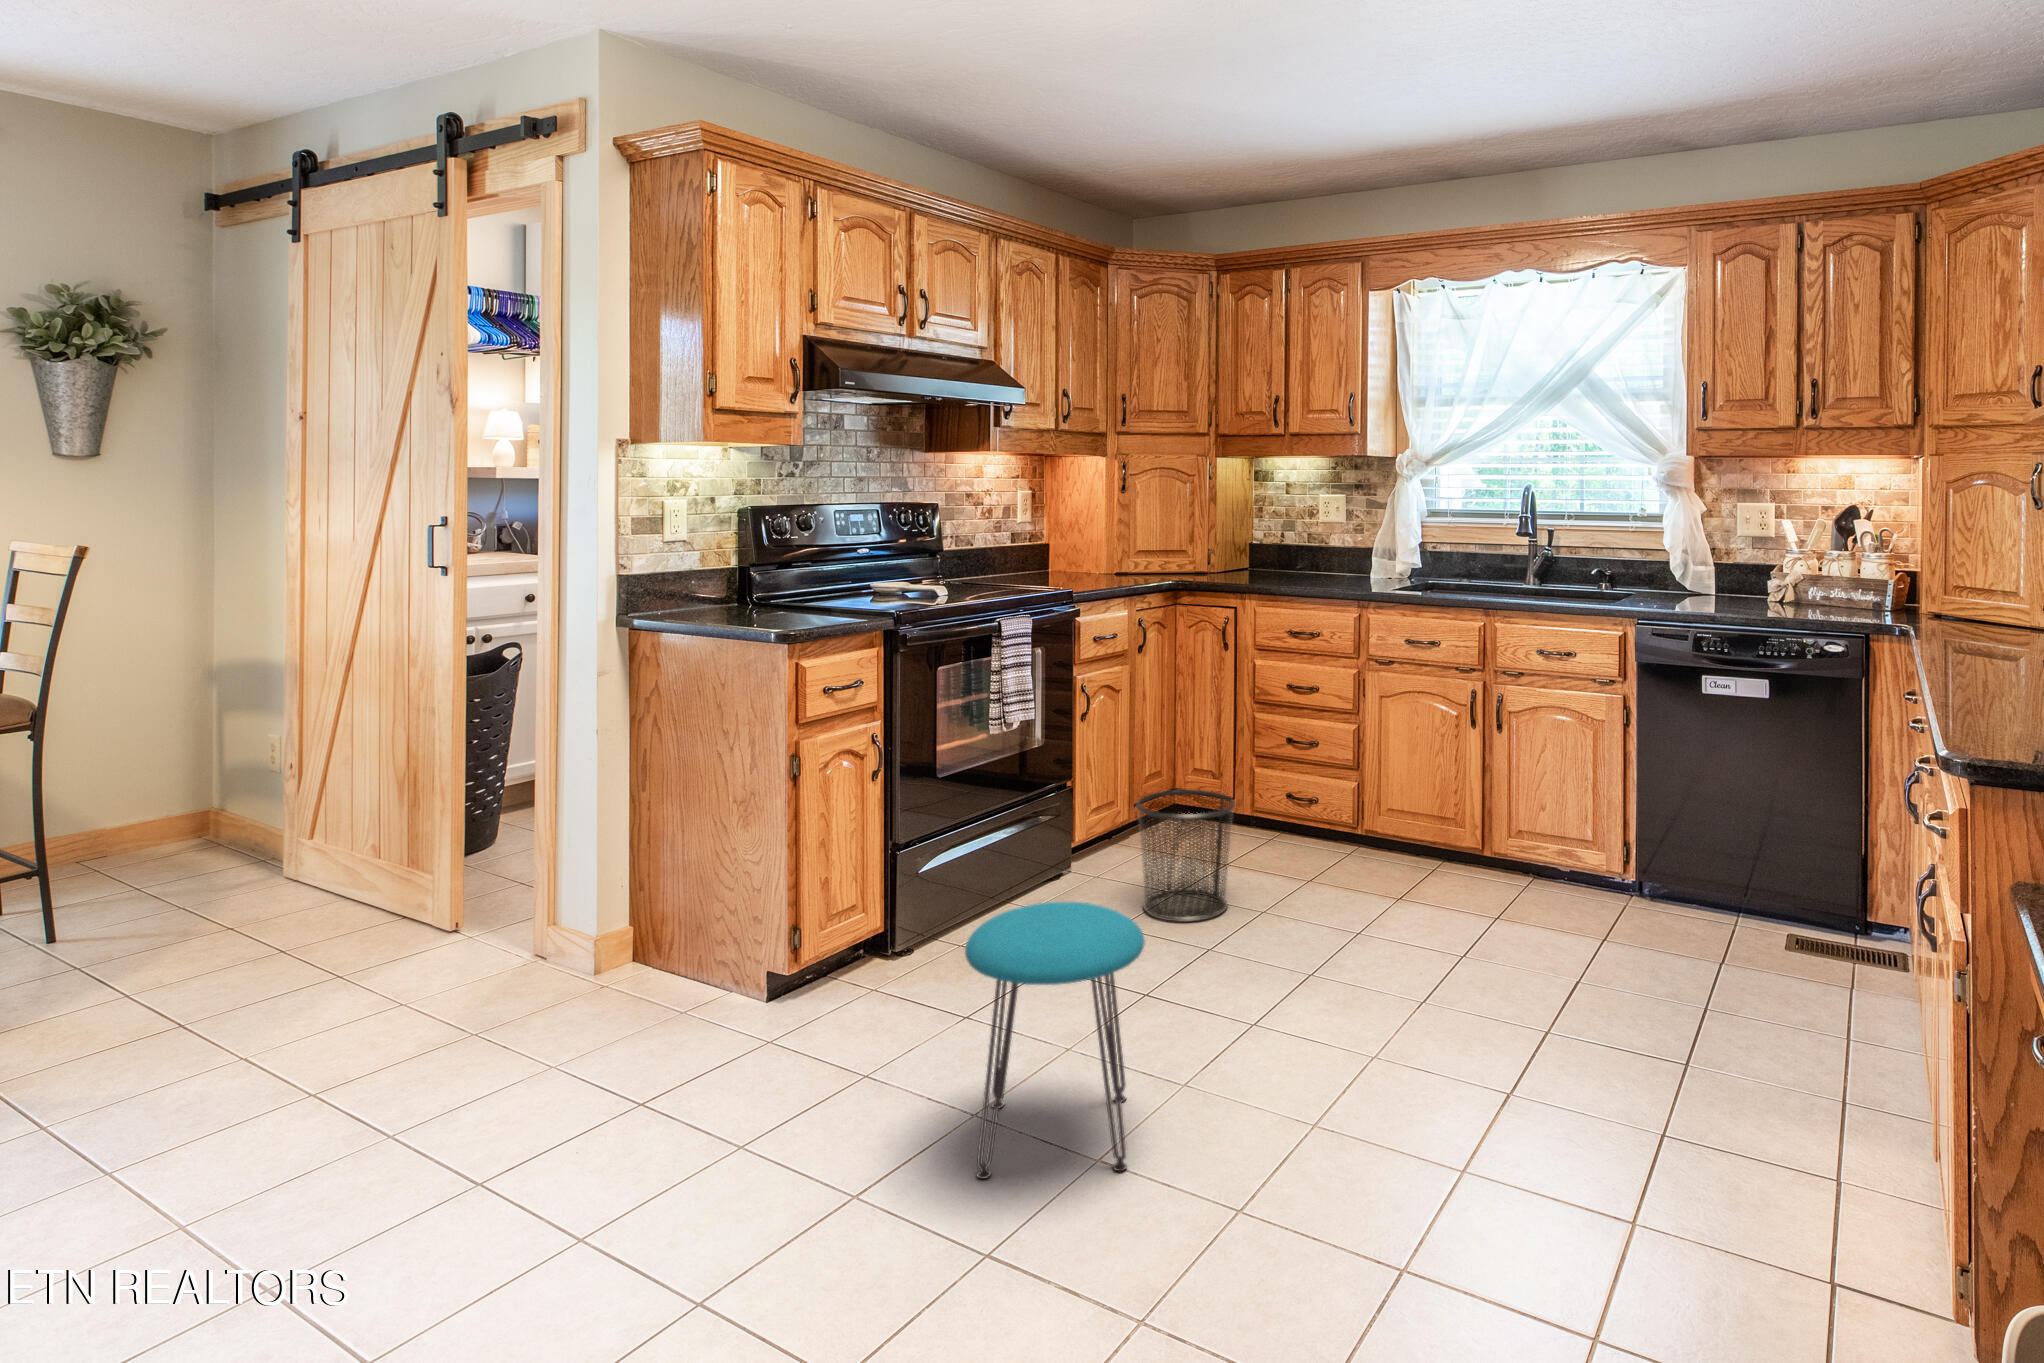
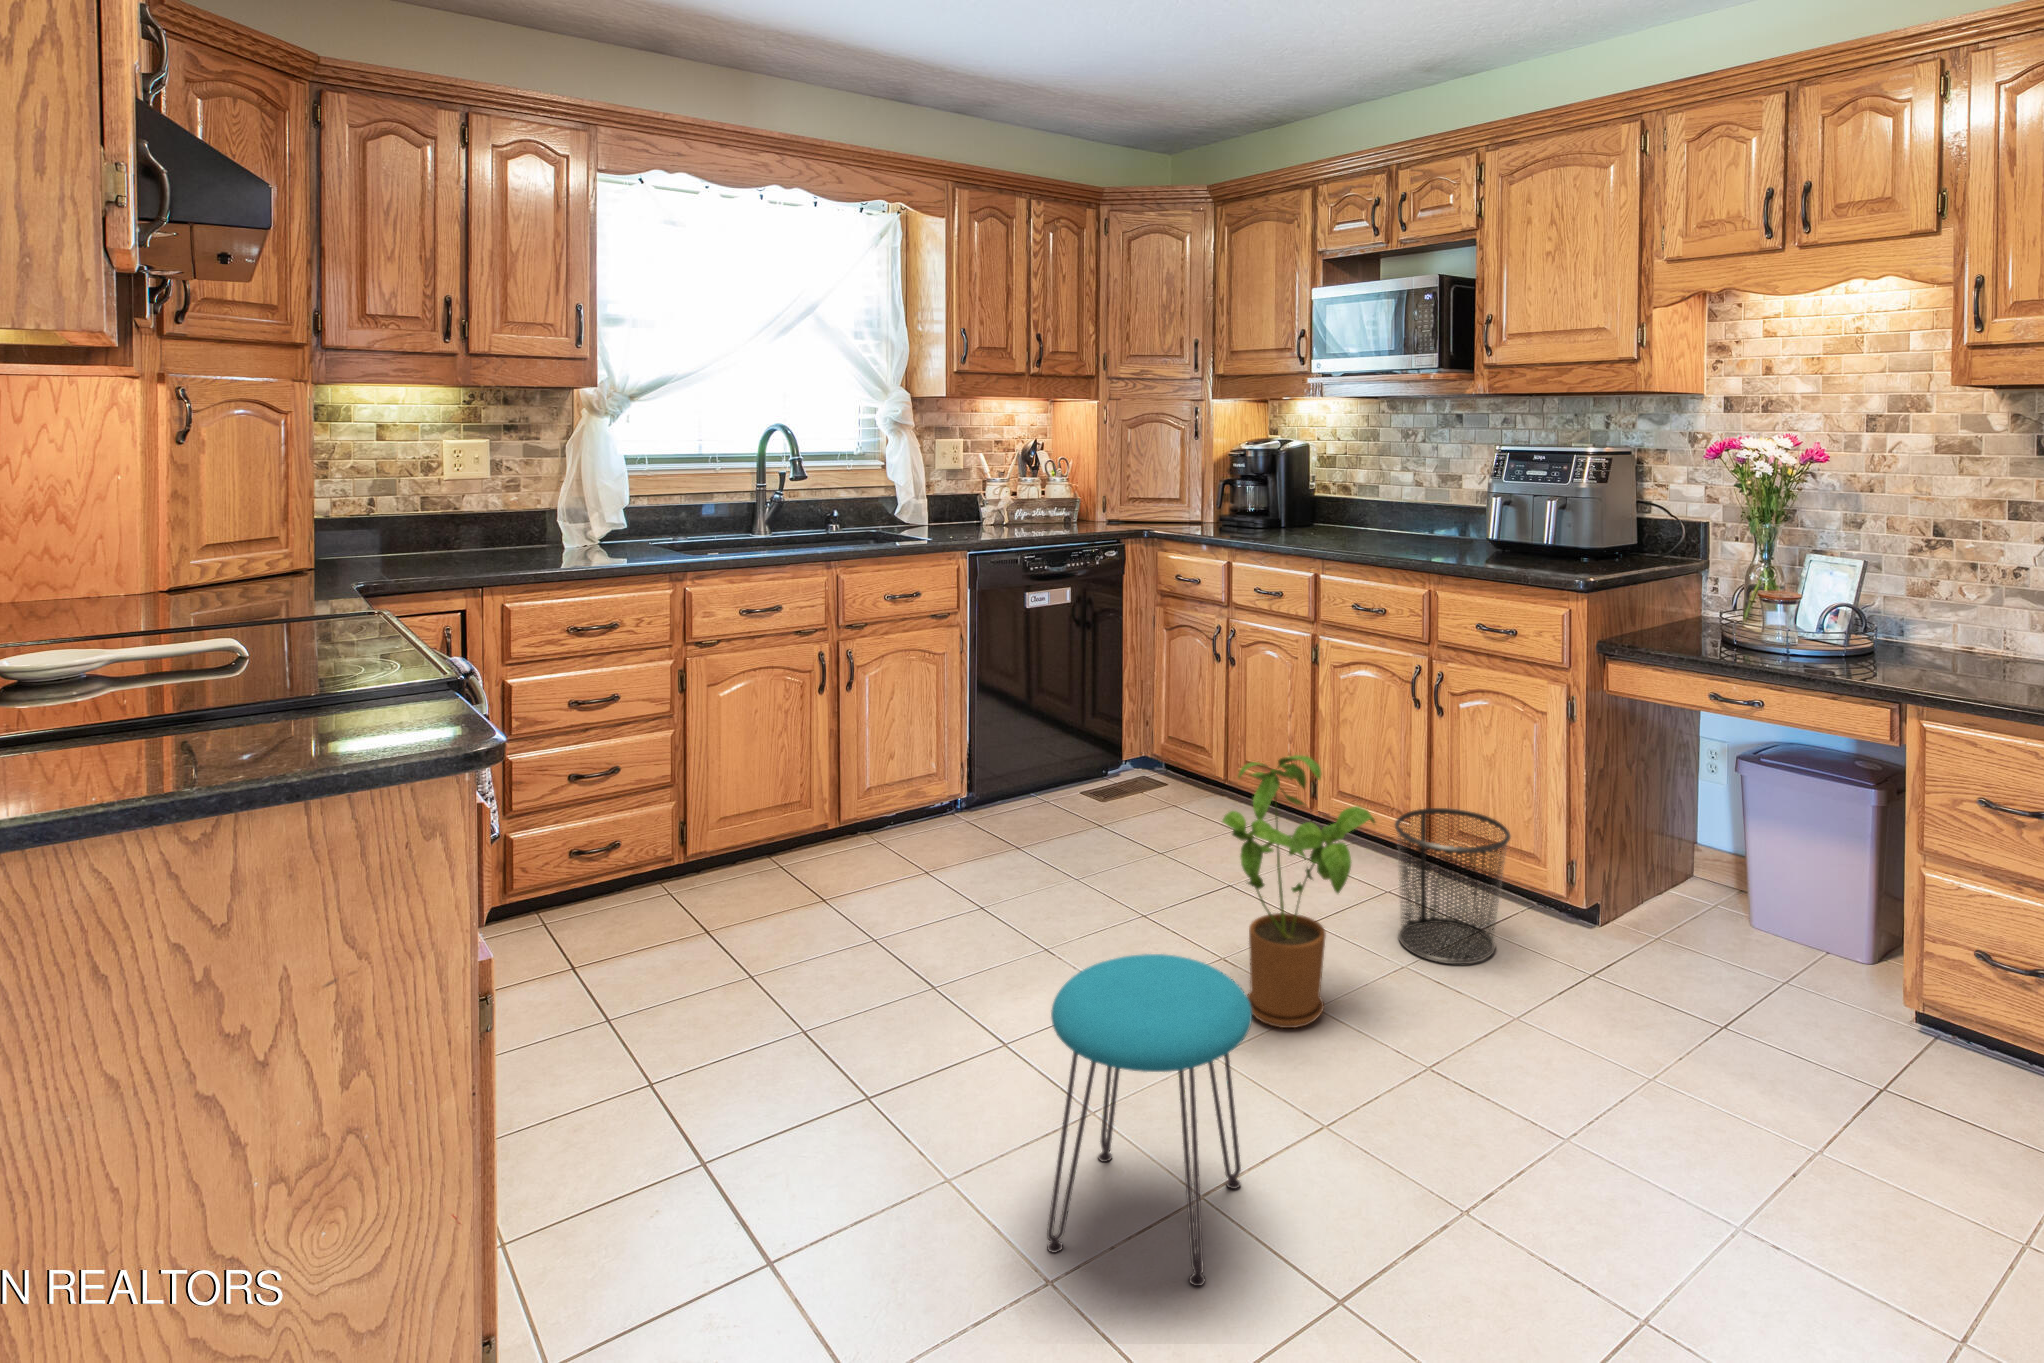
waste bin: present [1136,790,1235,922] -> present [1395,808,1511,964]
house plant: none [1364,836,1547,1162] -> present [1222,755,1375,1028]

